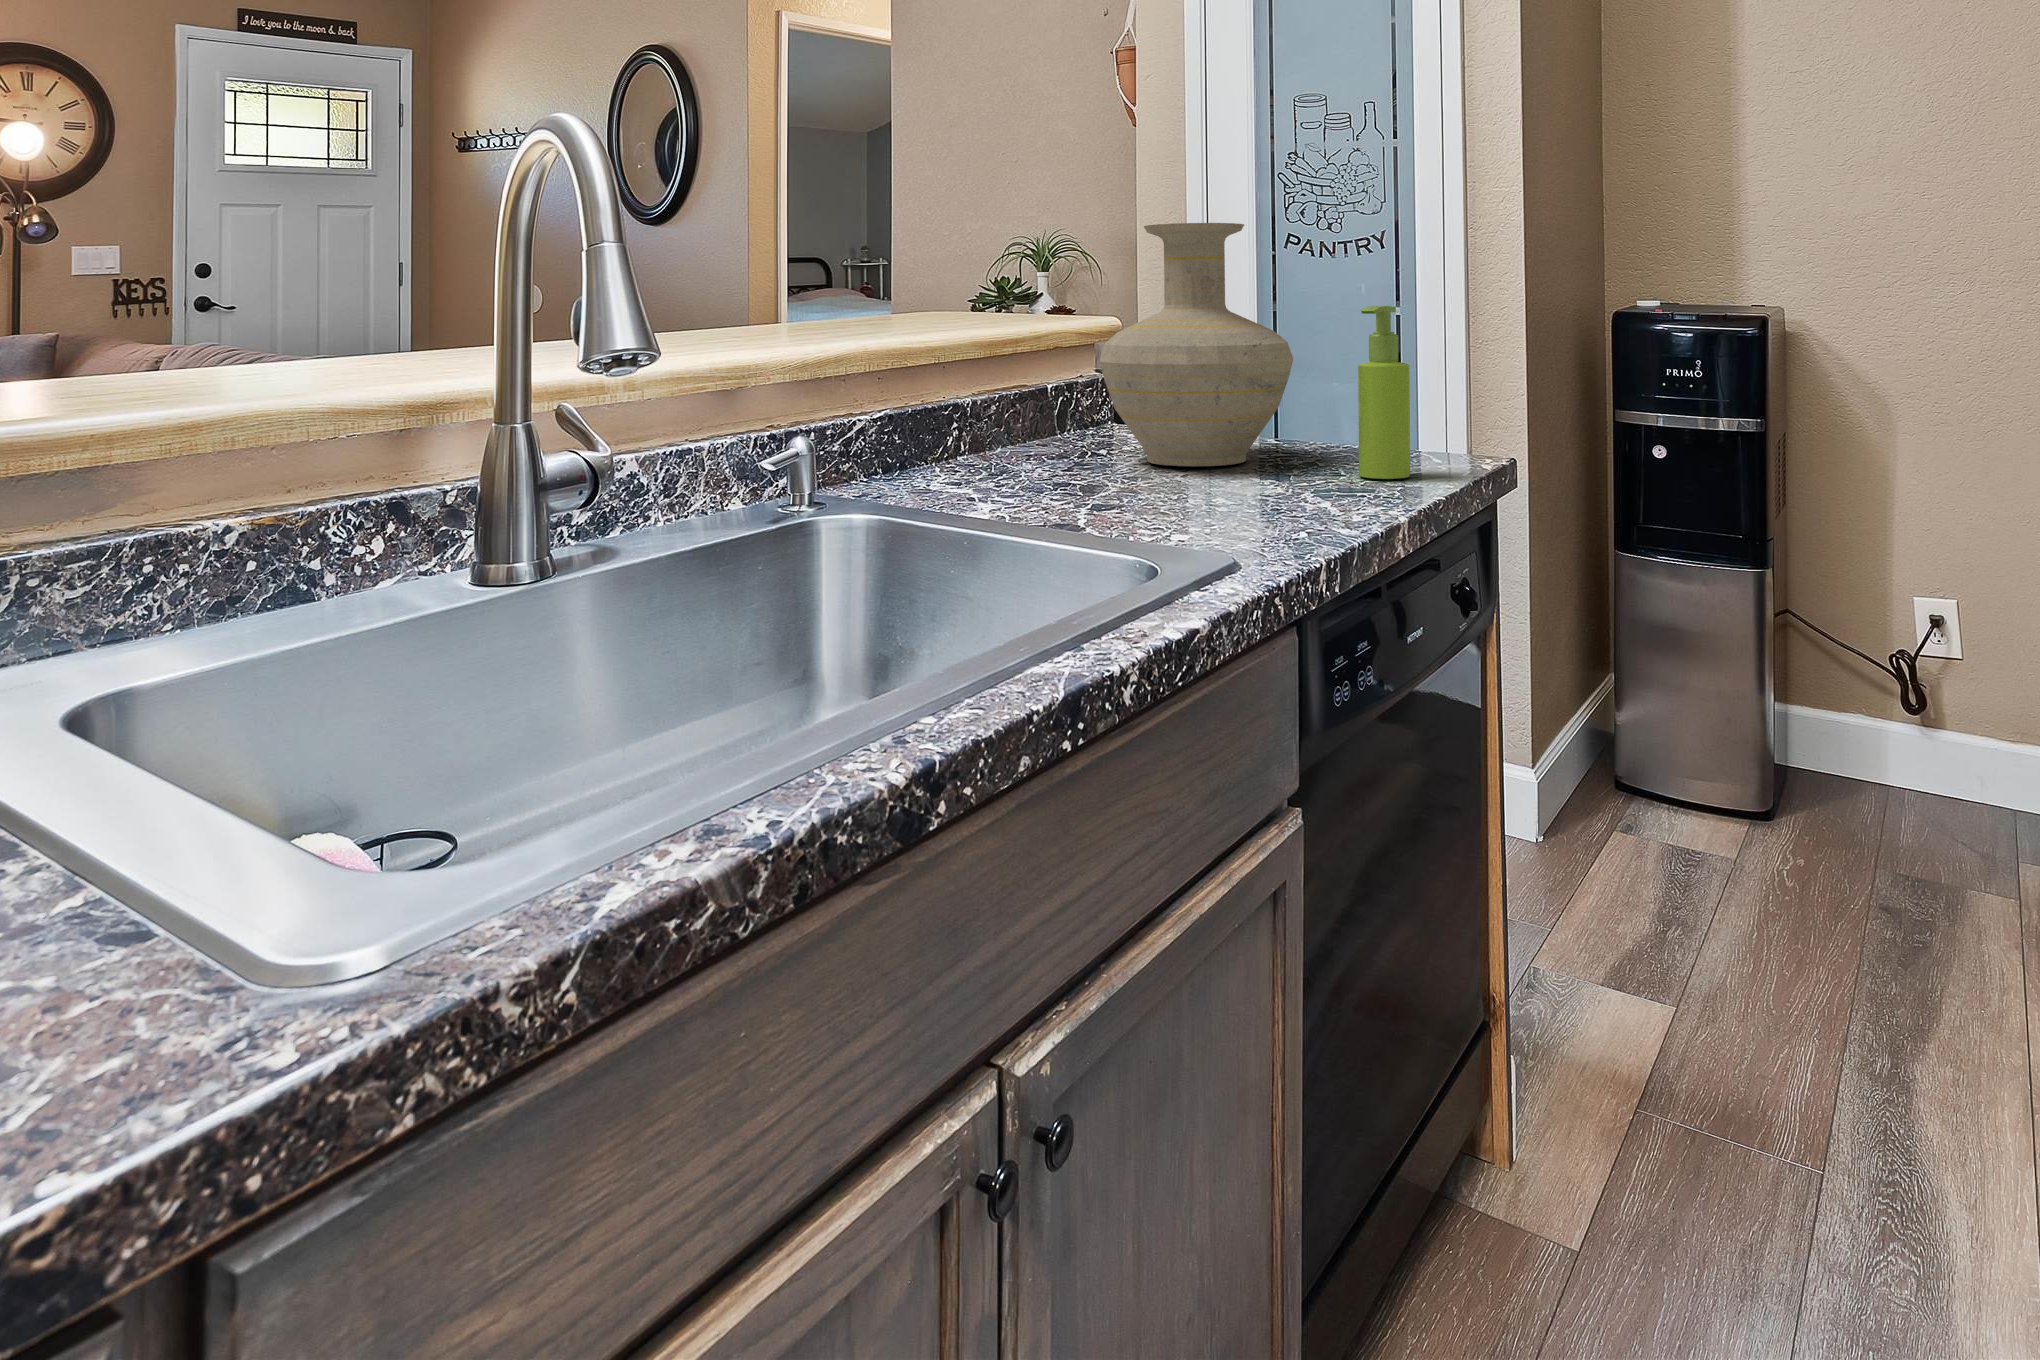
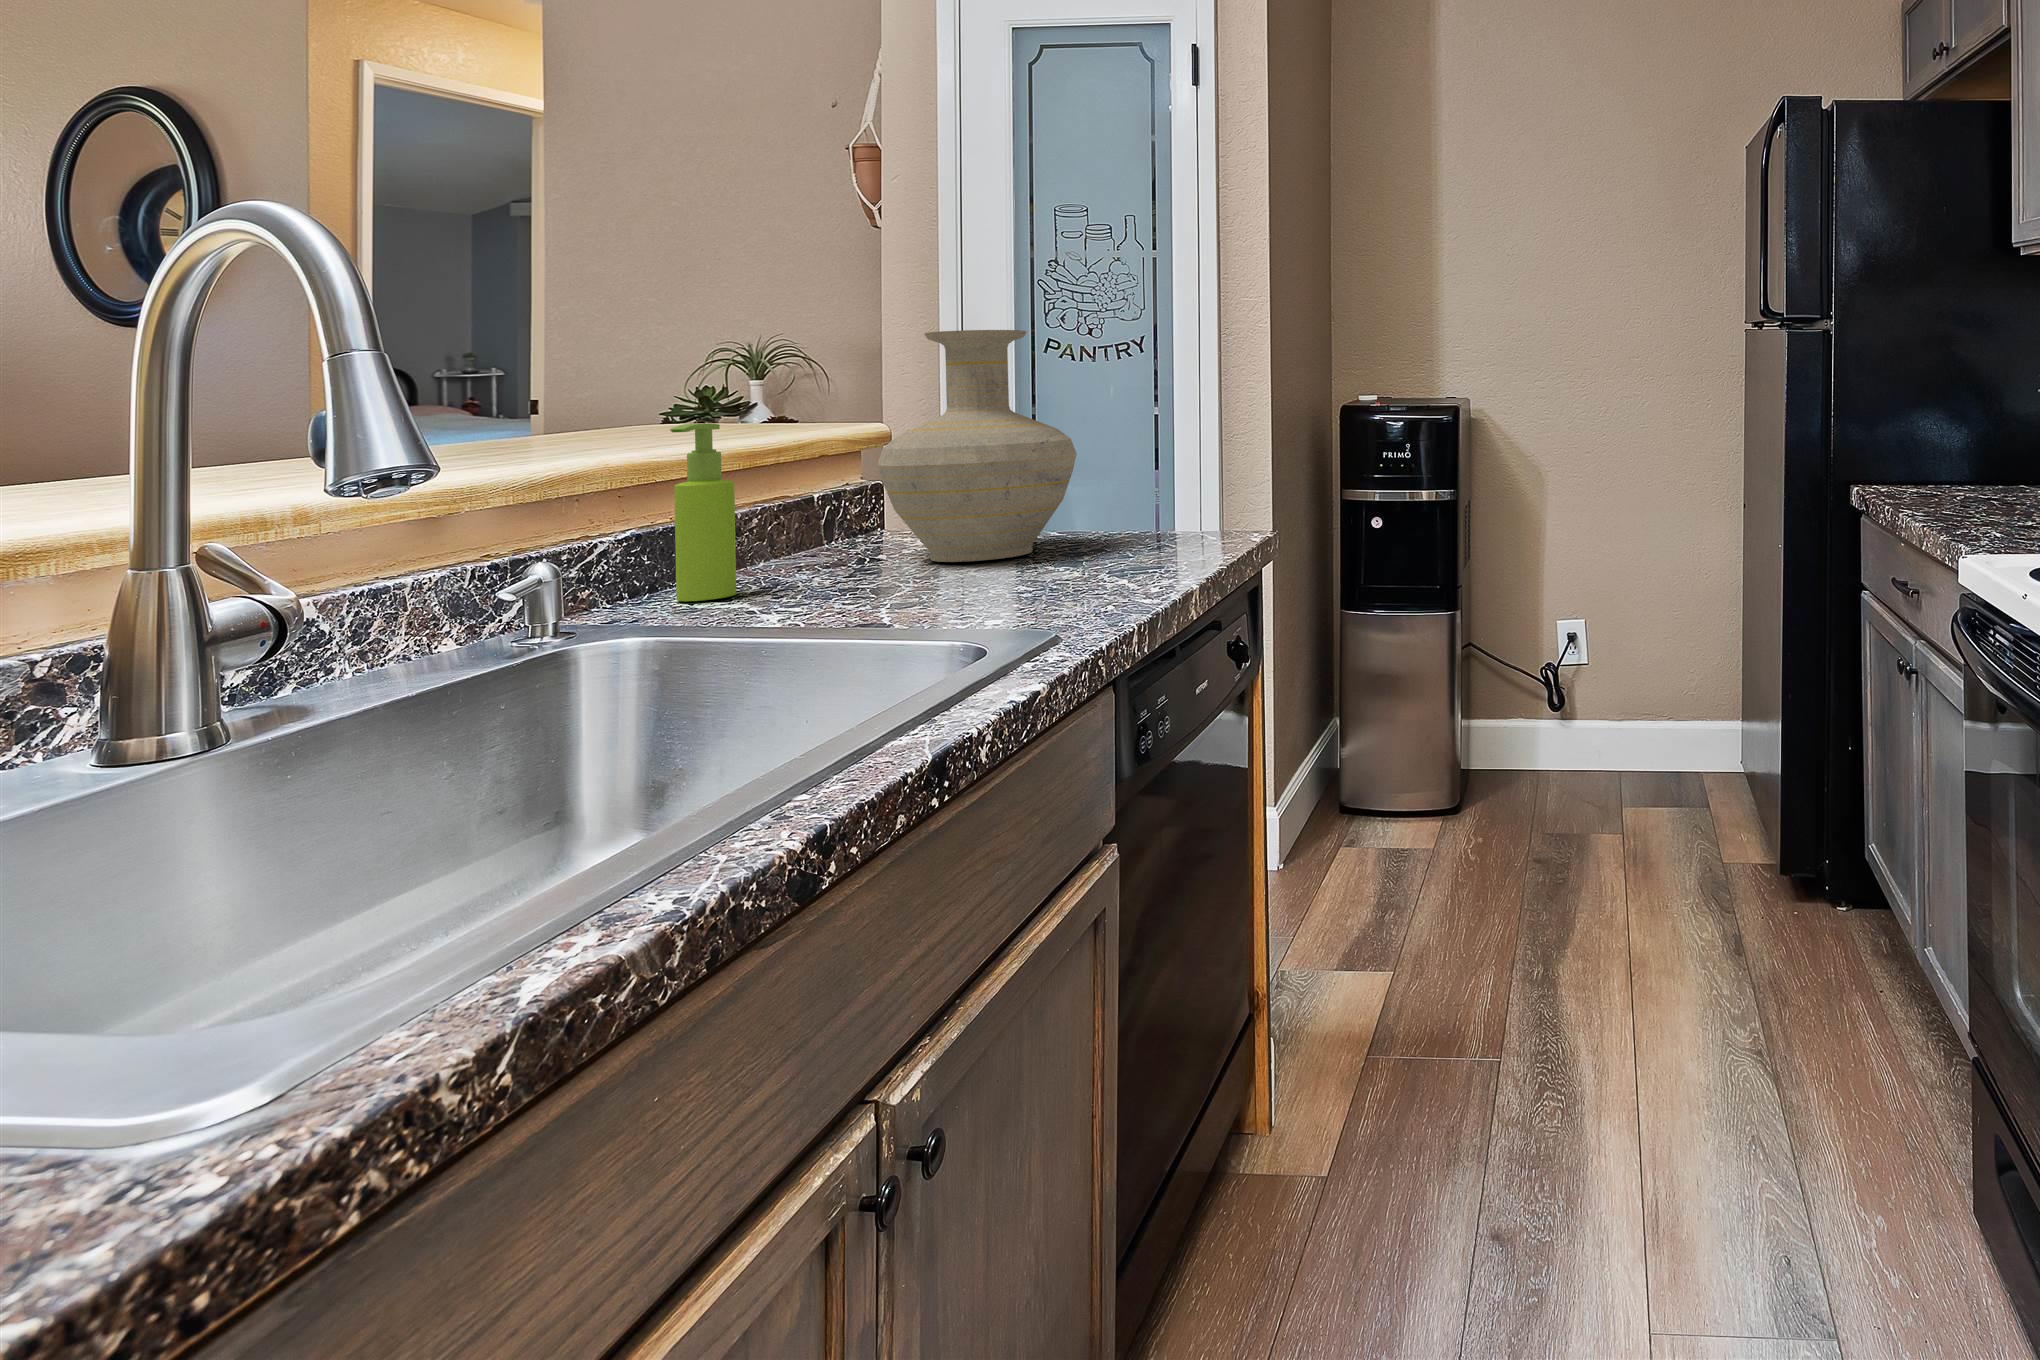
soap dispenser: present [1358,306,1410,479] -> present [670,423,736,601]

